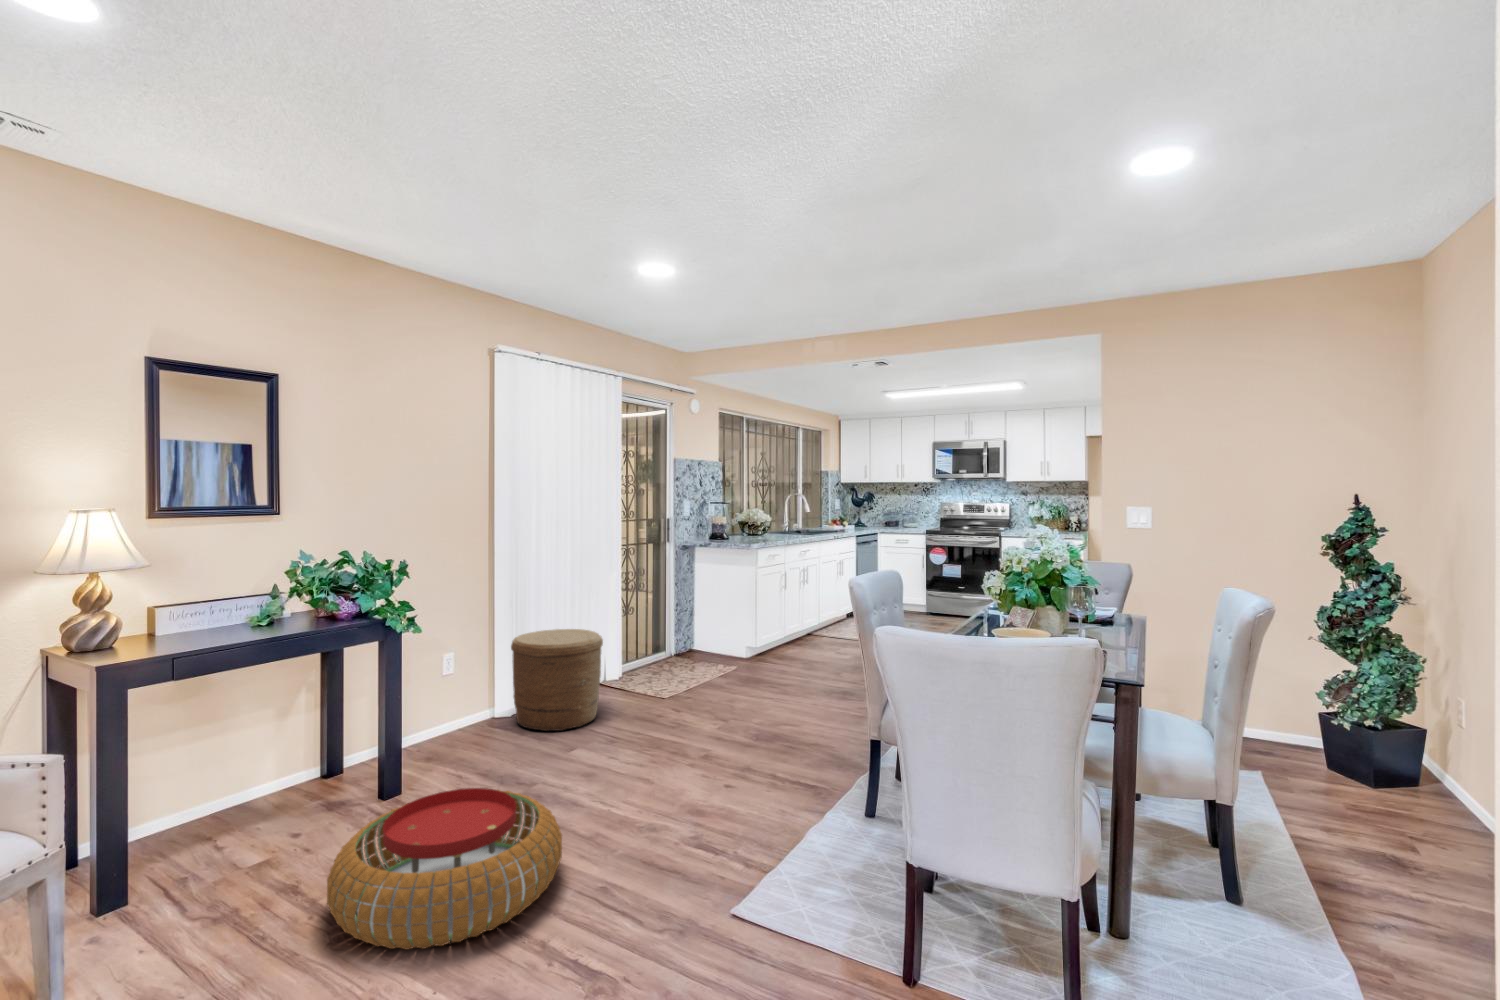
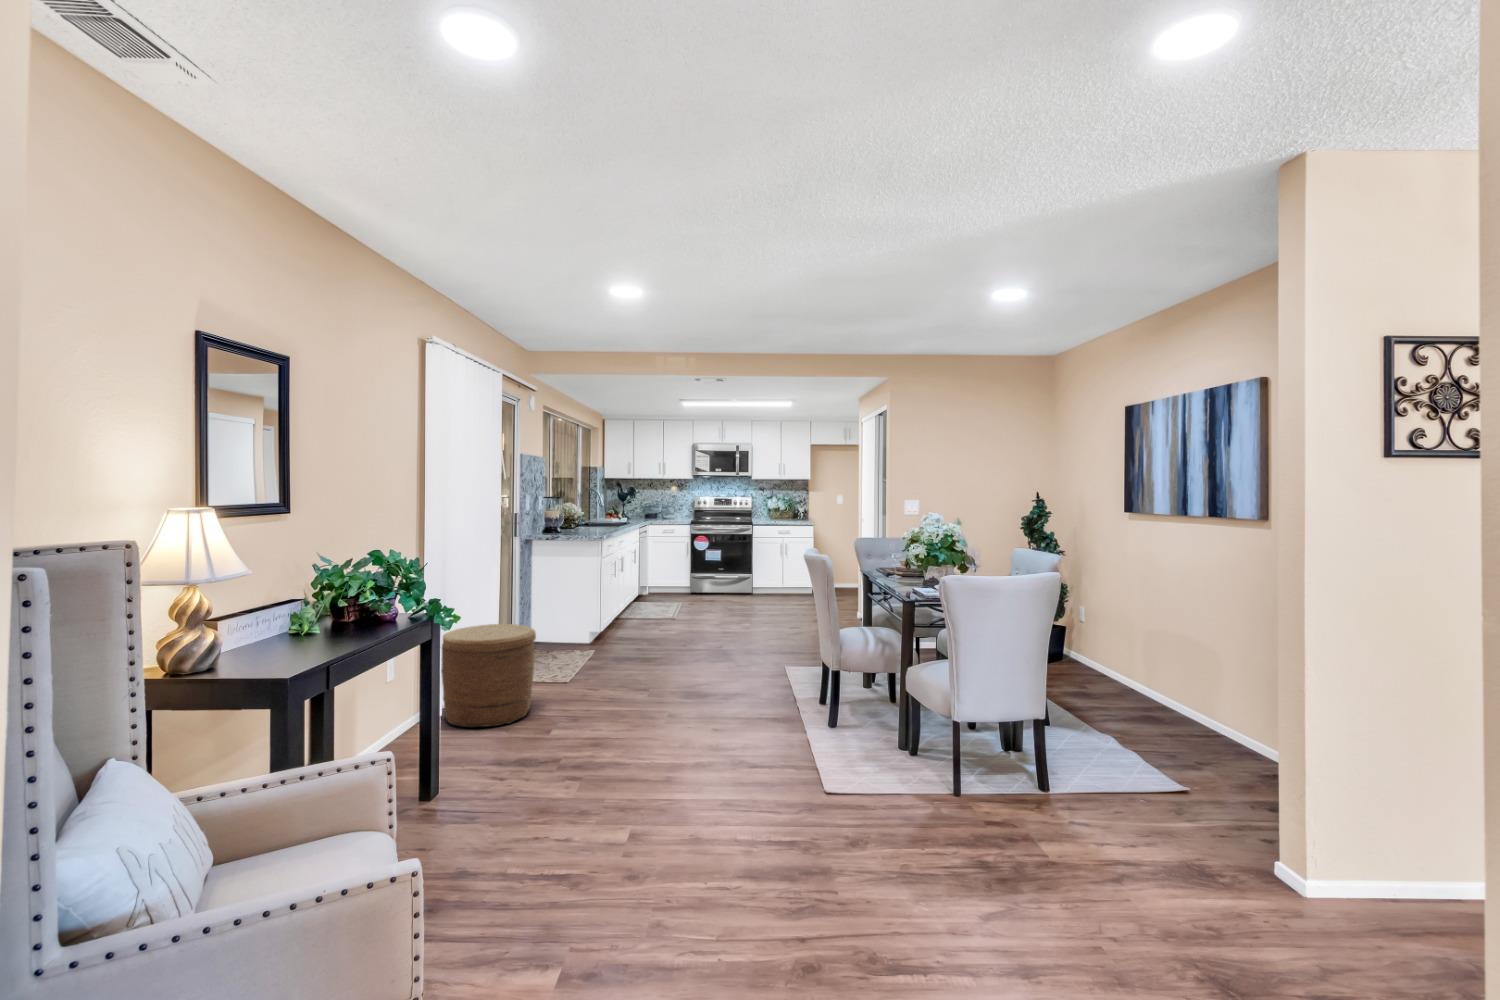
pouf: present [327,788,562,950] -> none [516,757,714,897]

